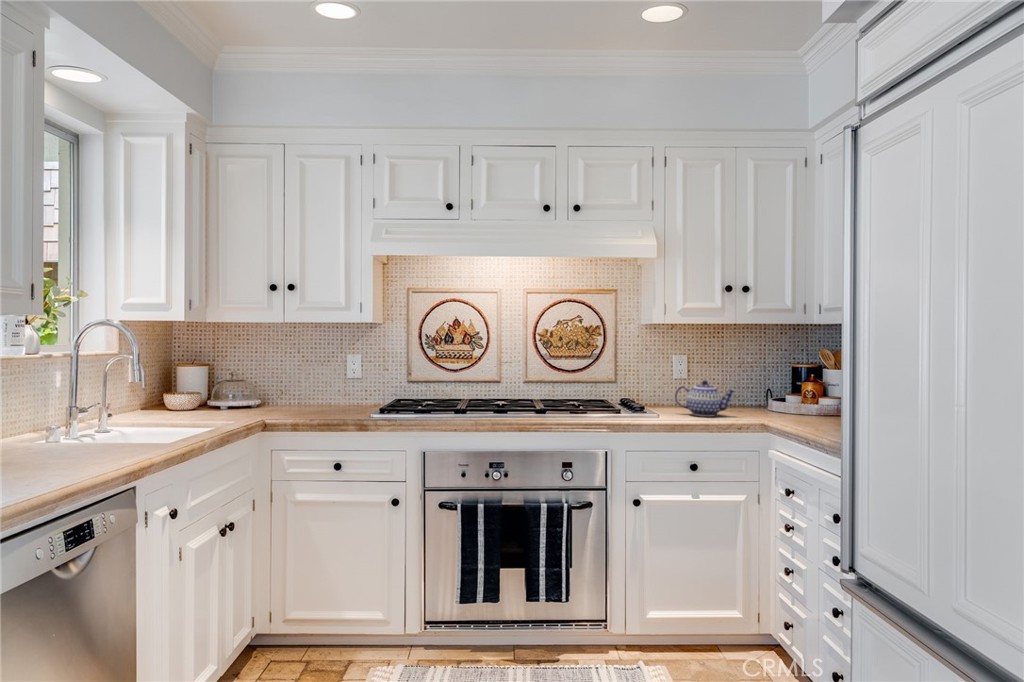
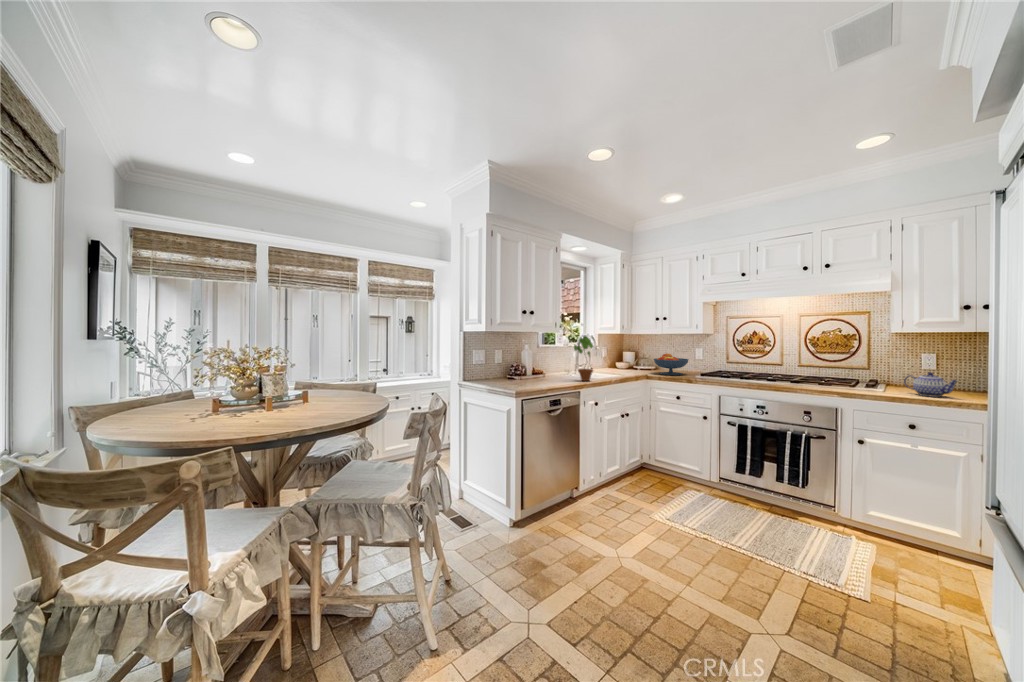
potted plant: none [60,316,133,456] -> present [574,336,593,381]
fruit bowl: none [273,366,350,416] -> present [654,353,689,375]

